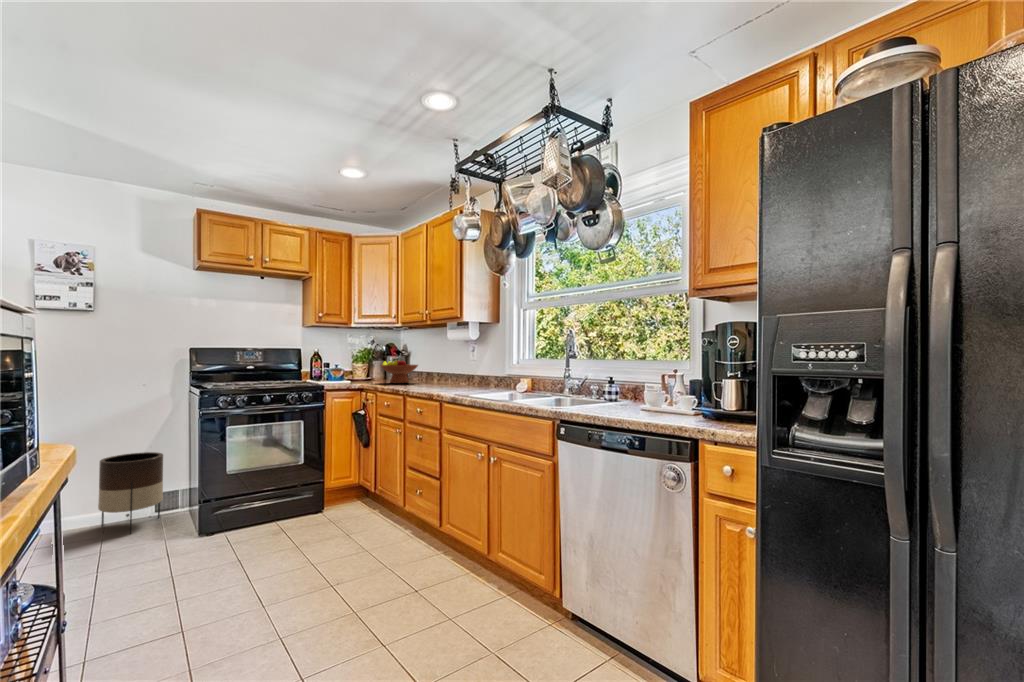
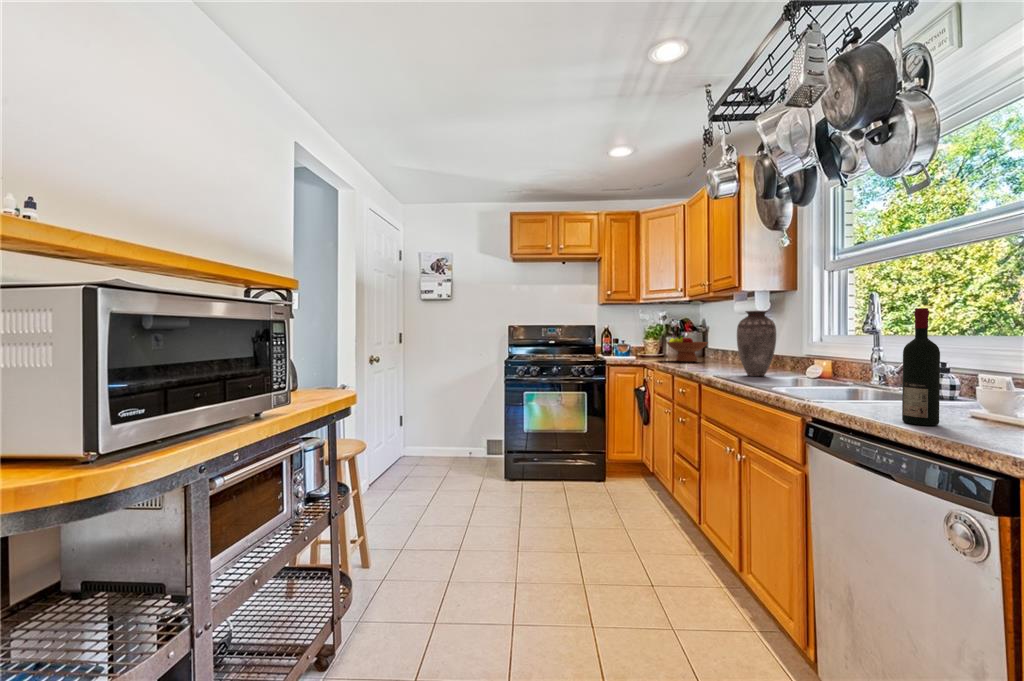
vase: none [465,338,494,393] -> present [737,311,776,376]
wine bottle: none [622,340,641,417] -> present [902,308,940,425]
planter: present [98,452,163,534] -> none [452,407,491,467]

